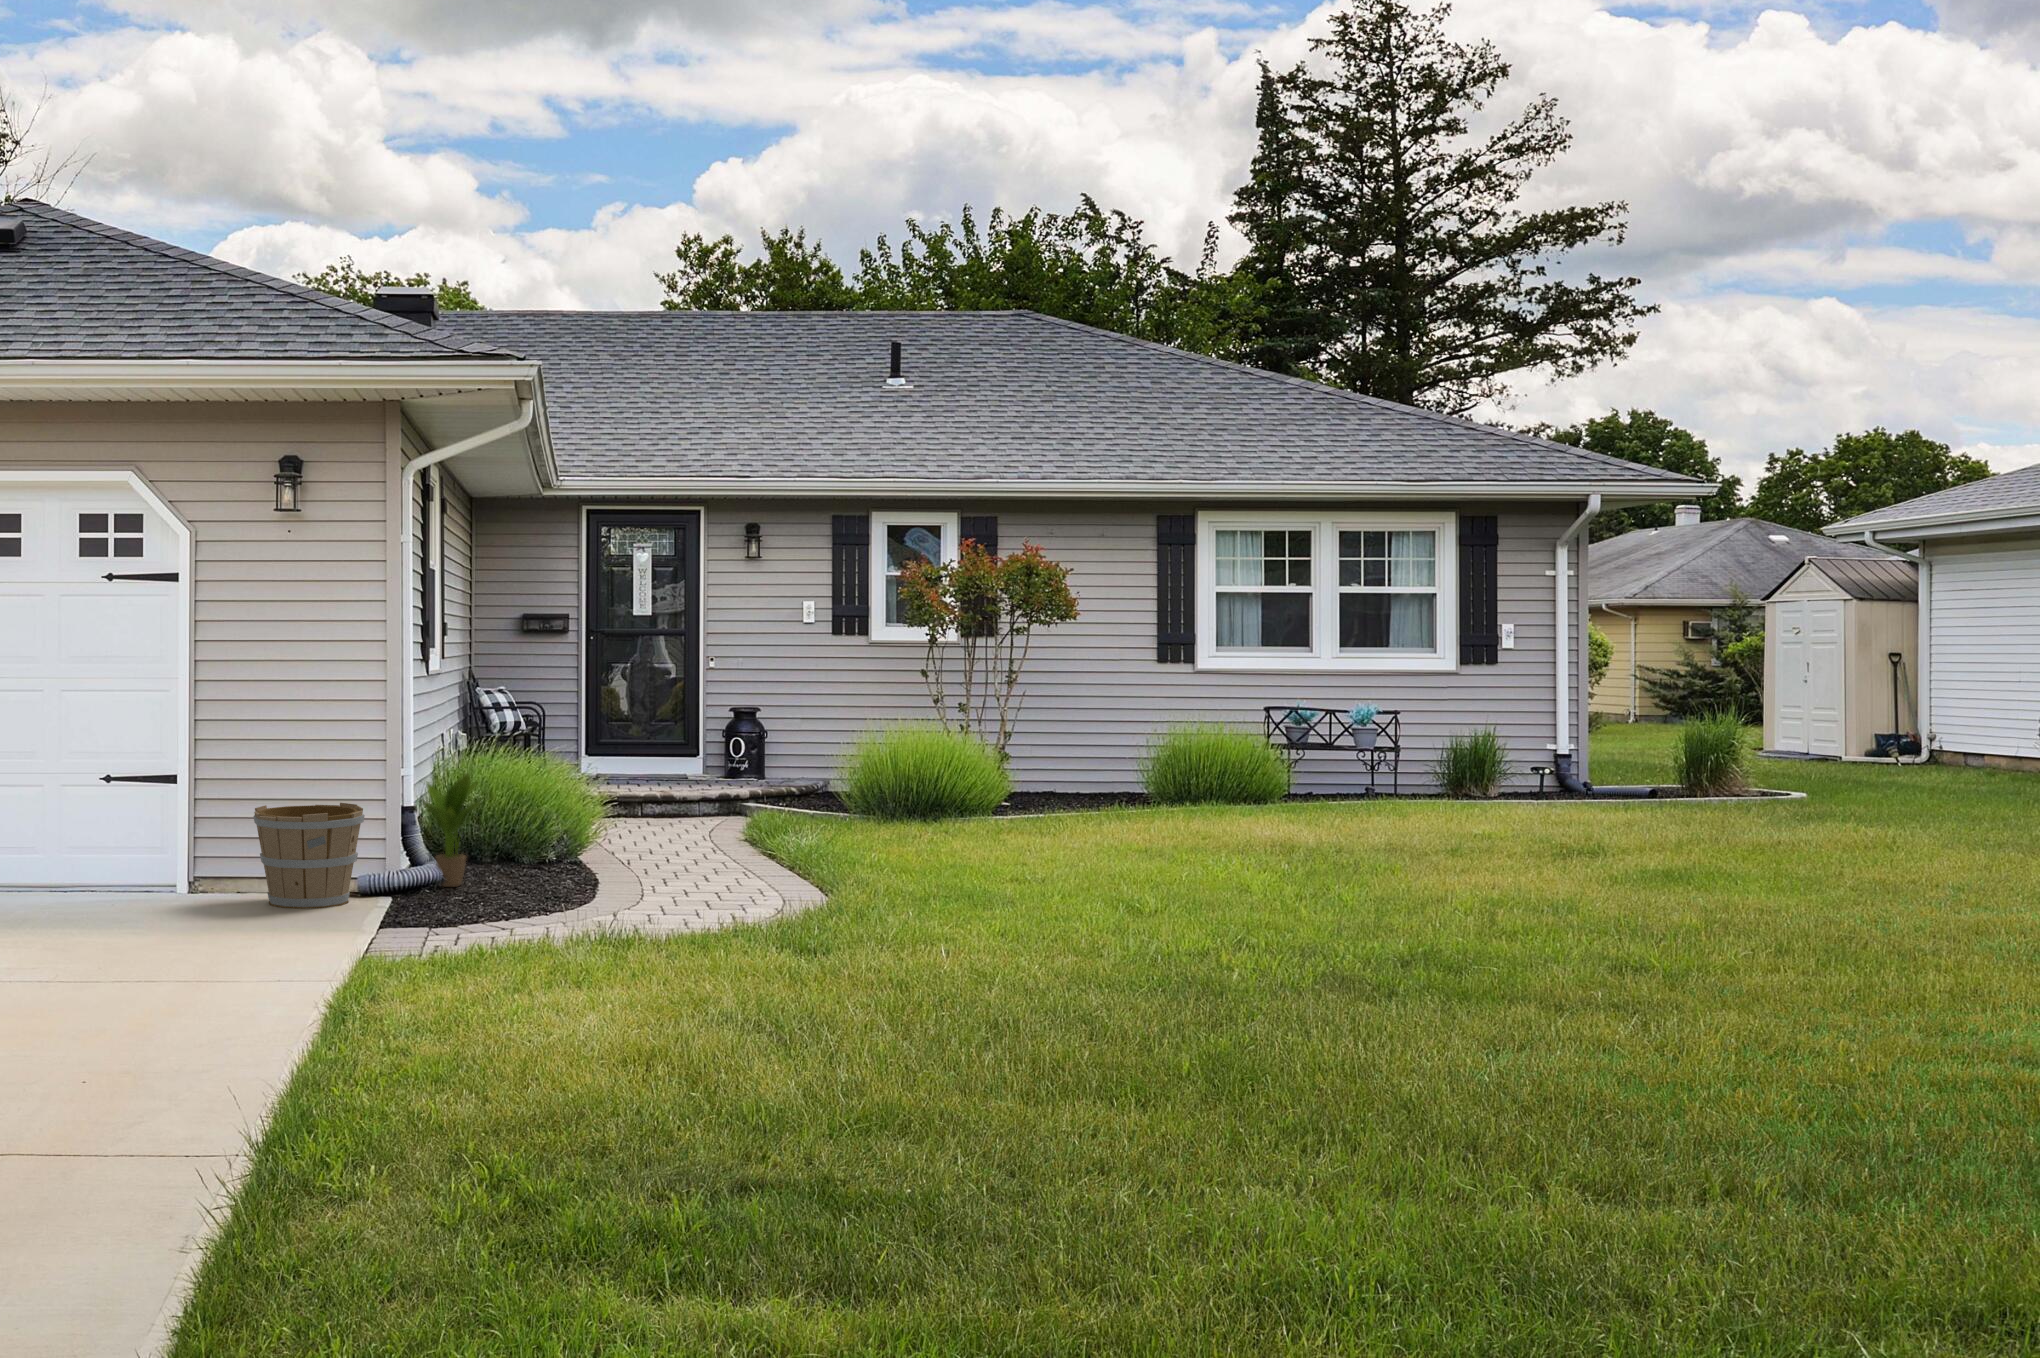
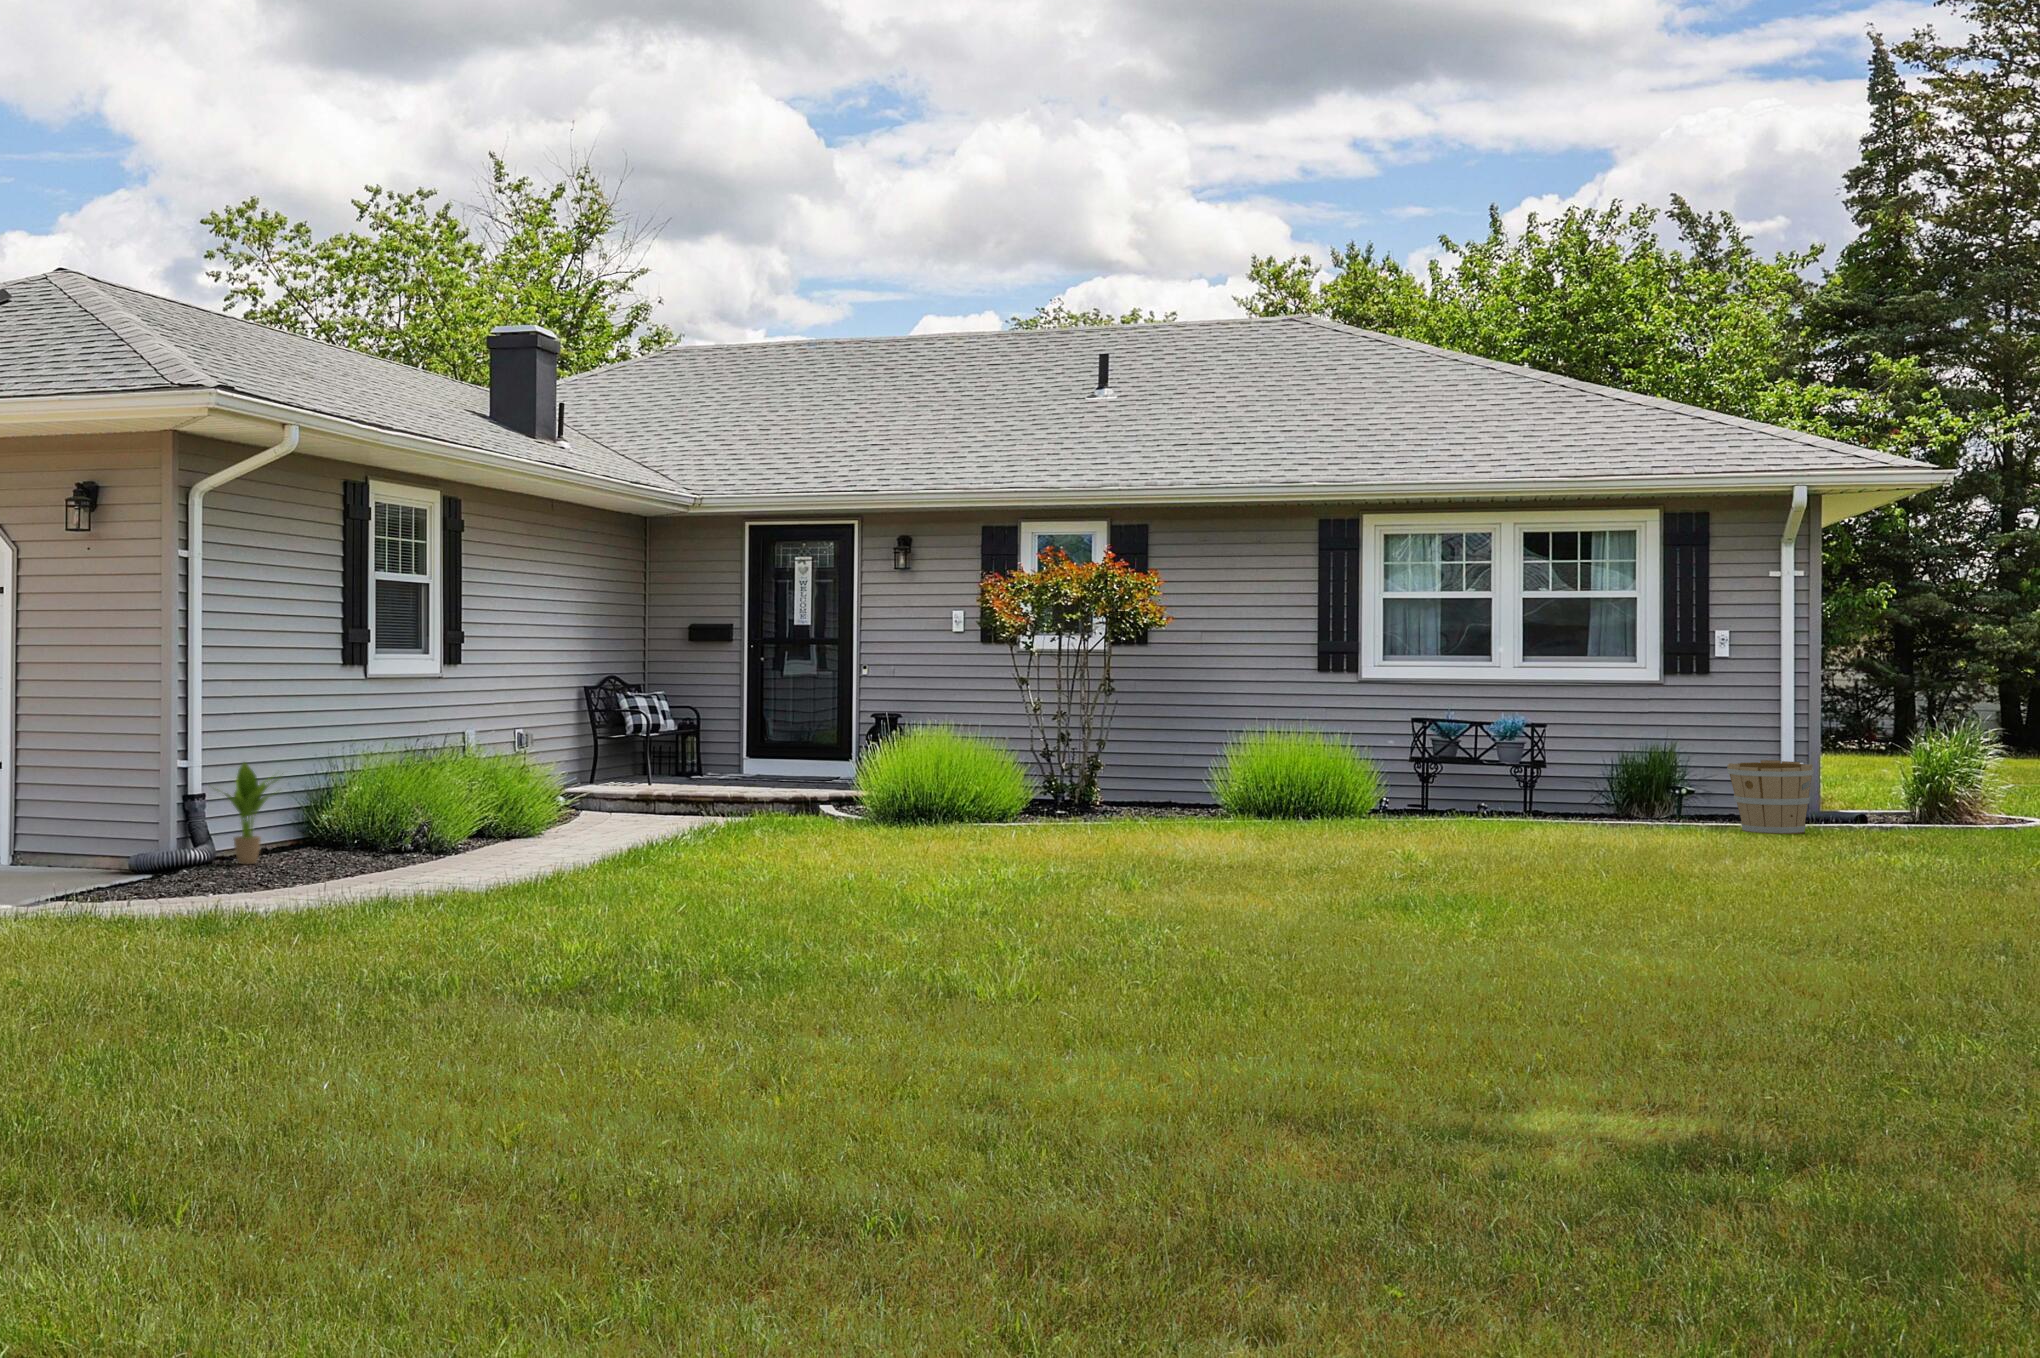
wooden bucket: present [254,803,365,909] -> present [1727,760,1814,834]

